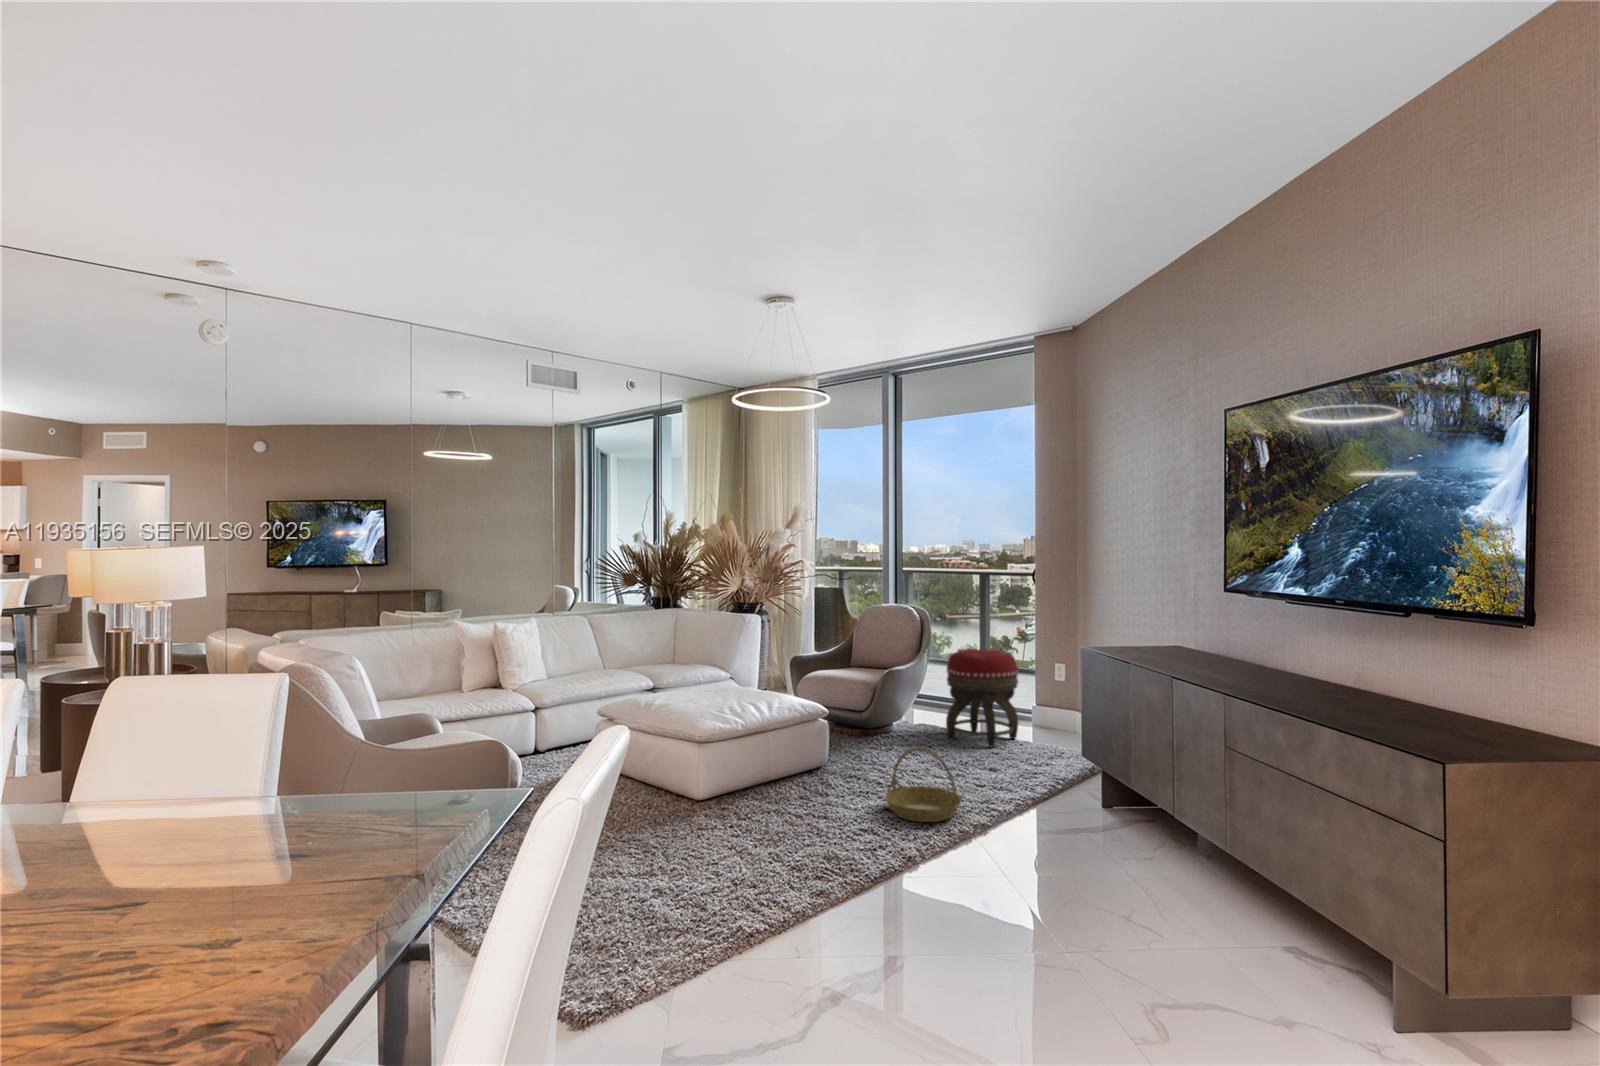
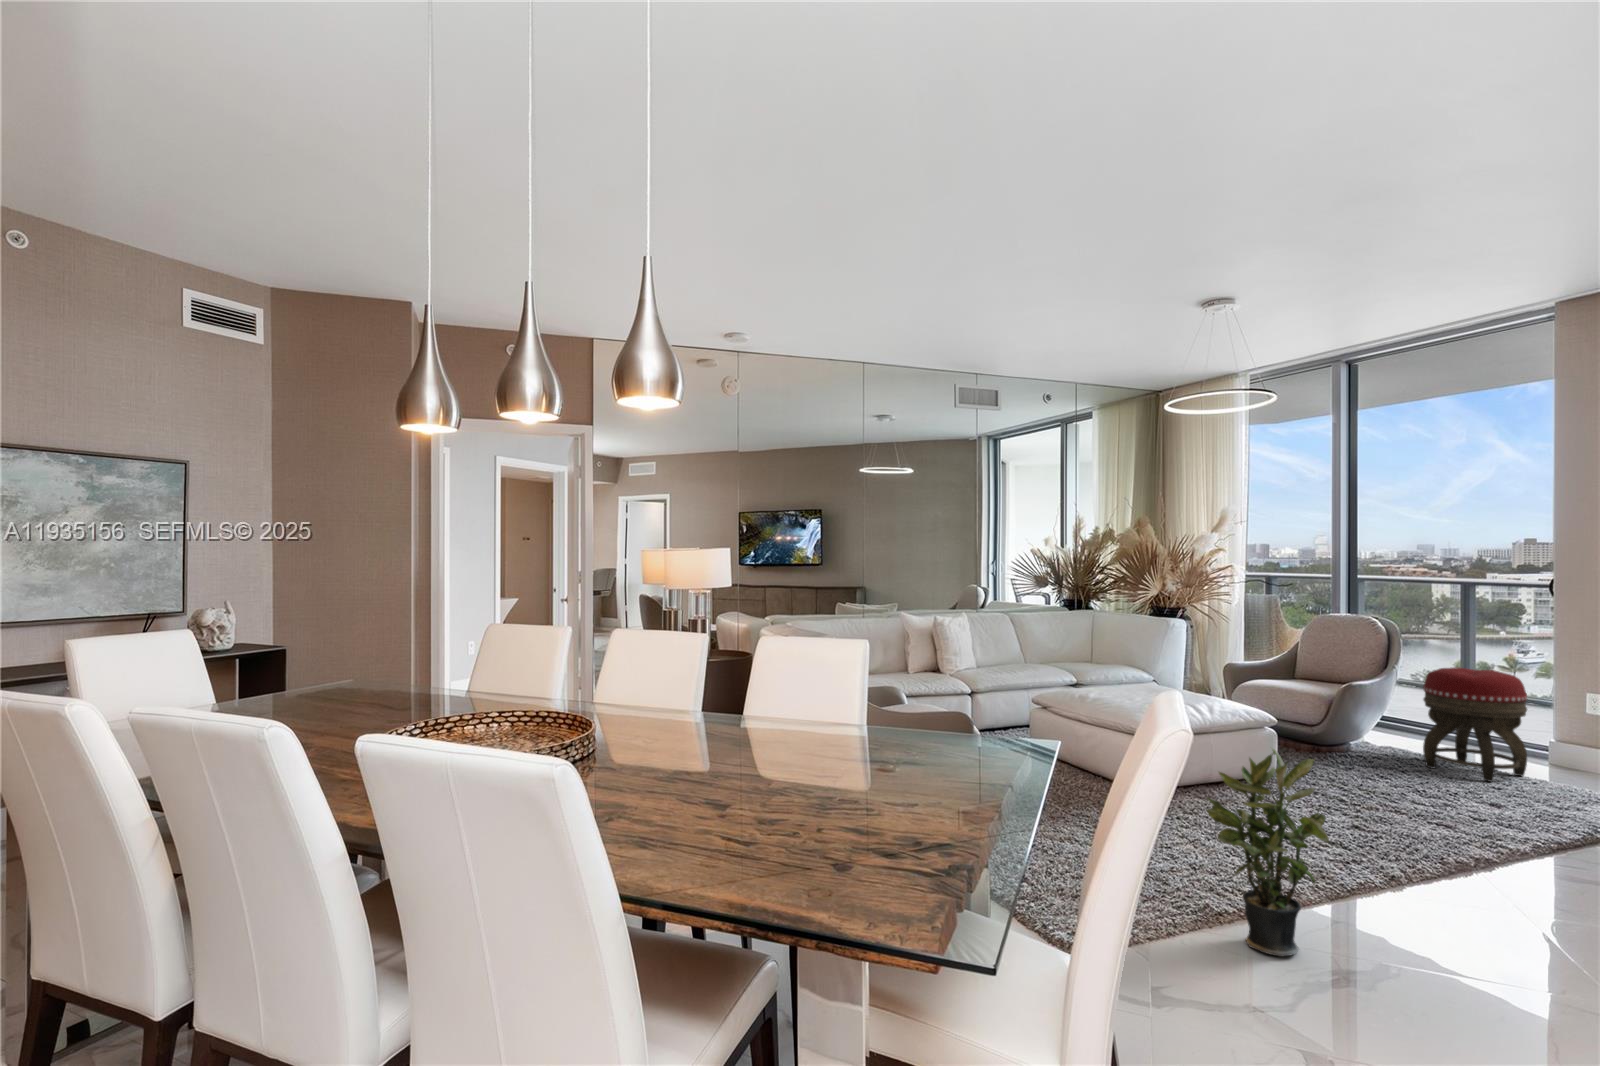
basket: present [886,747,962,822] -> none [1354,765,1456,847]
potted plant: none [733,756,844,973] -> present [1207,749,1329,957]

